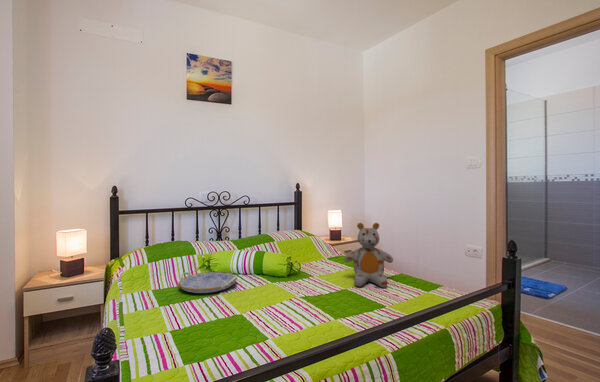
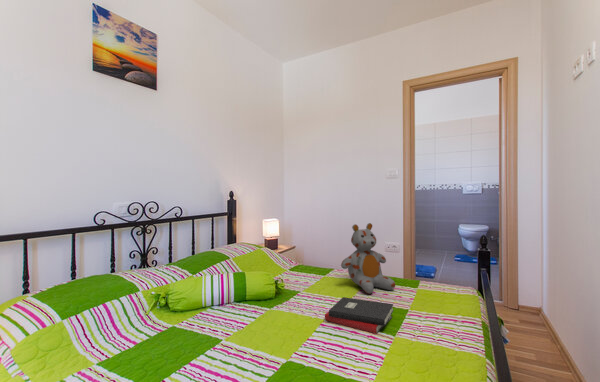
serving tray: present [178,272,237,293] -> none [143,308,238,350]
hardback book: none [294,283,349,312] -> present [325,297,393,333]

